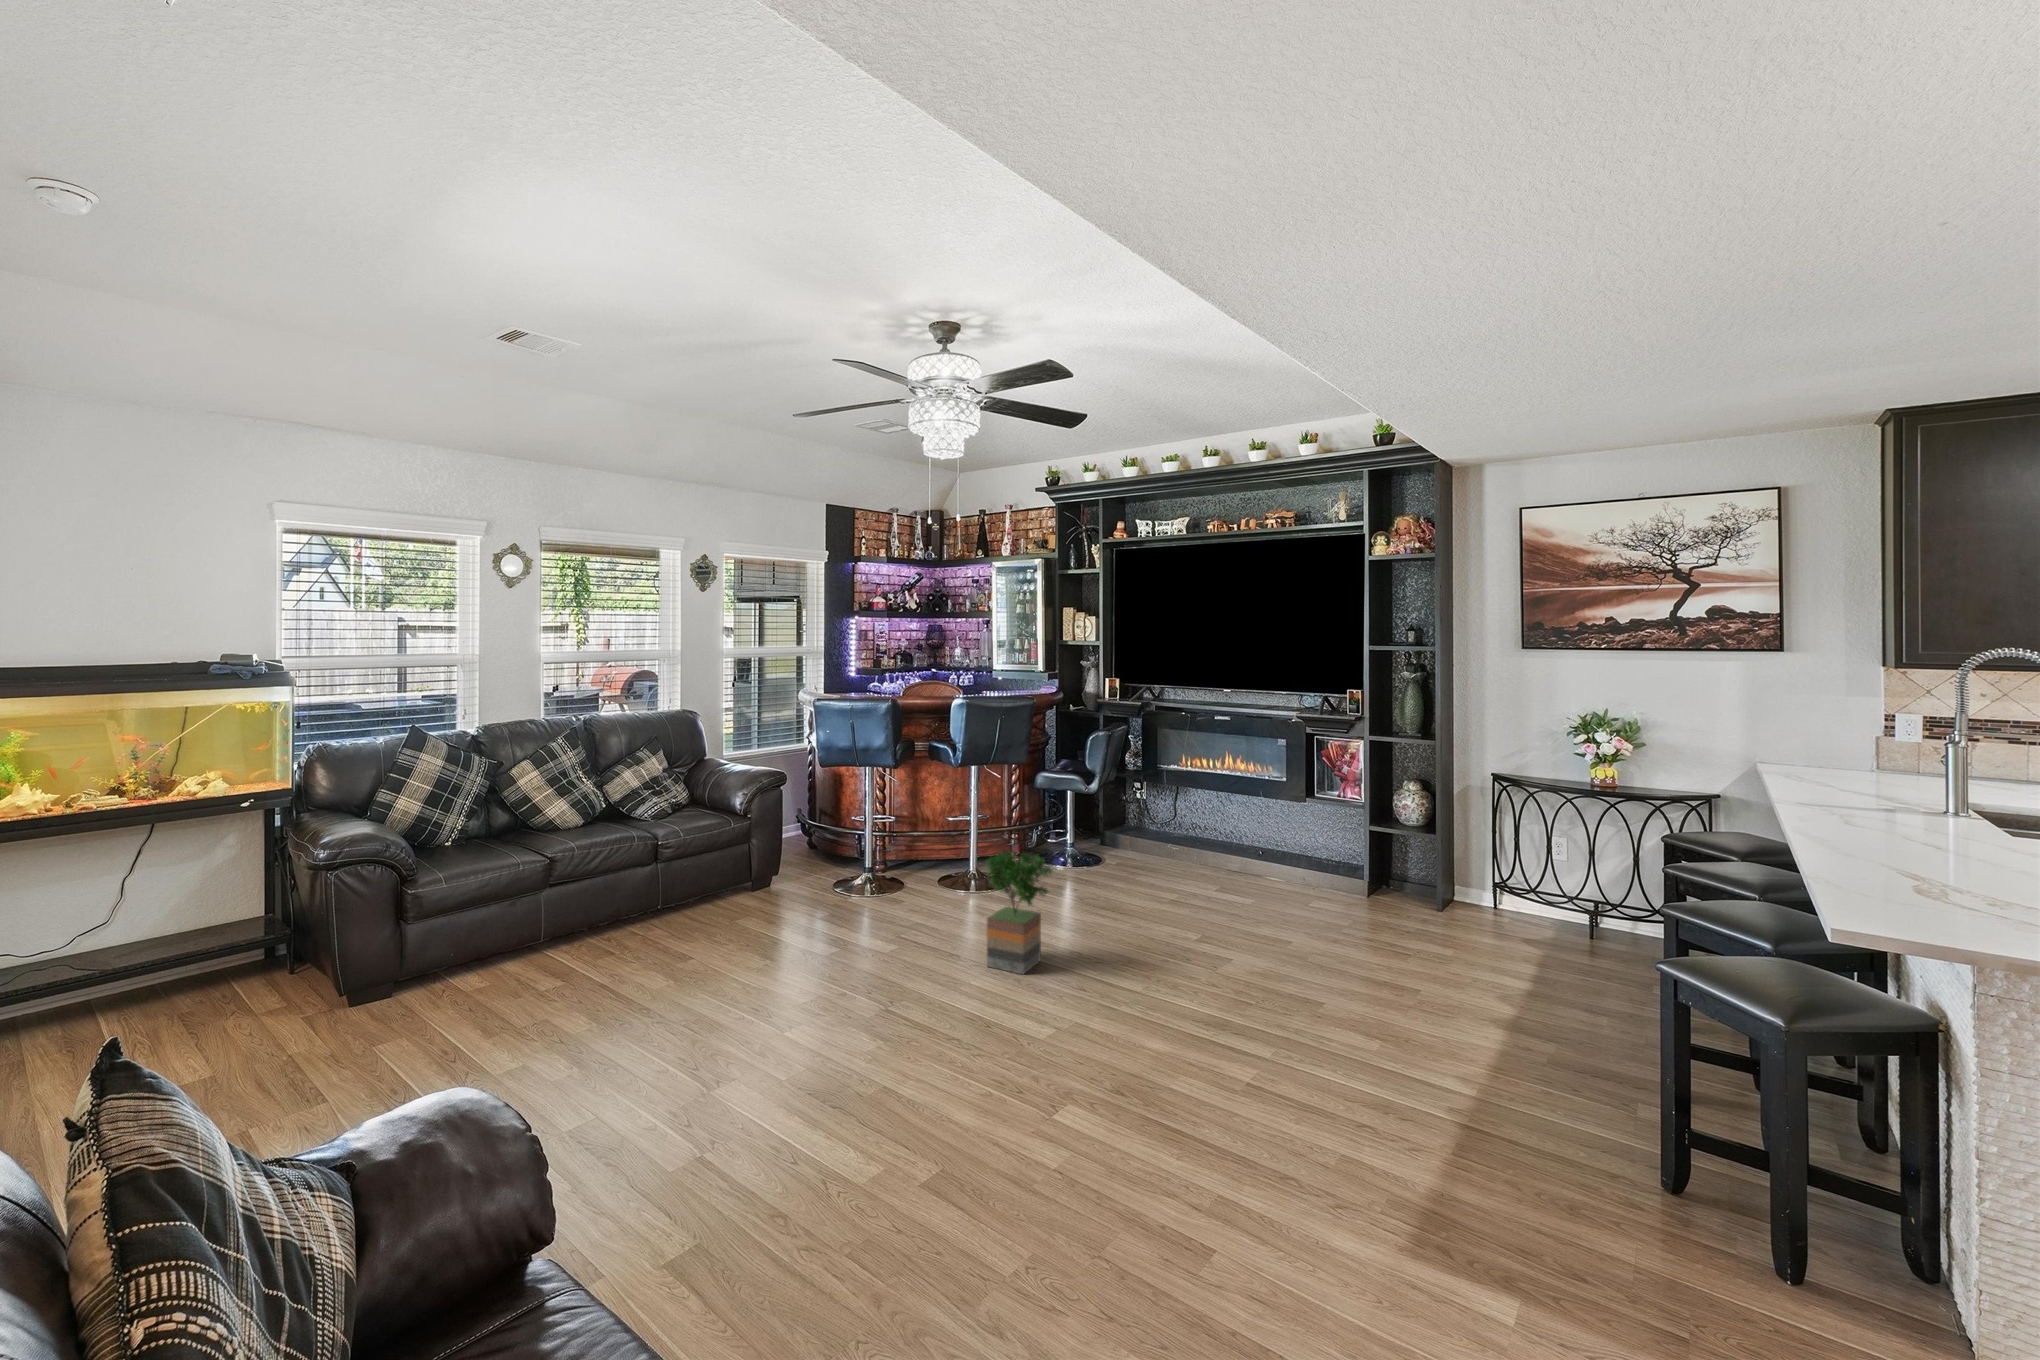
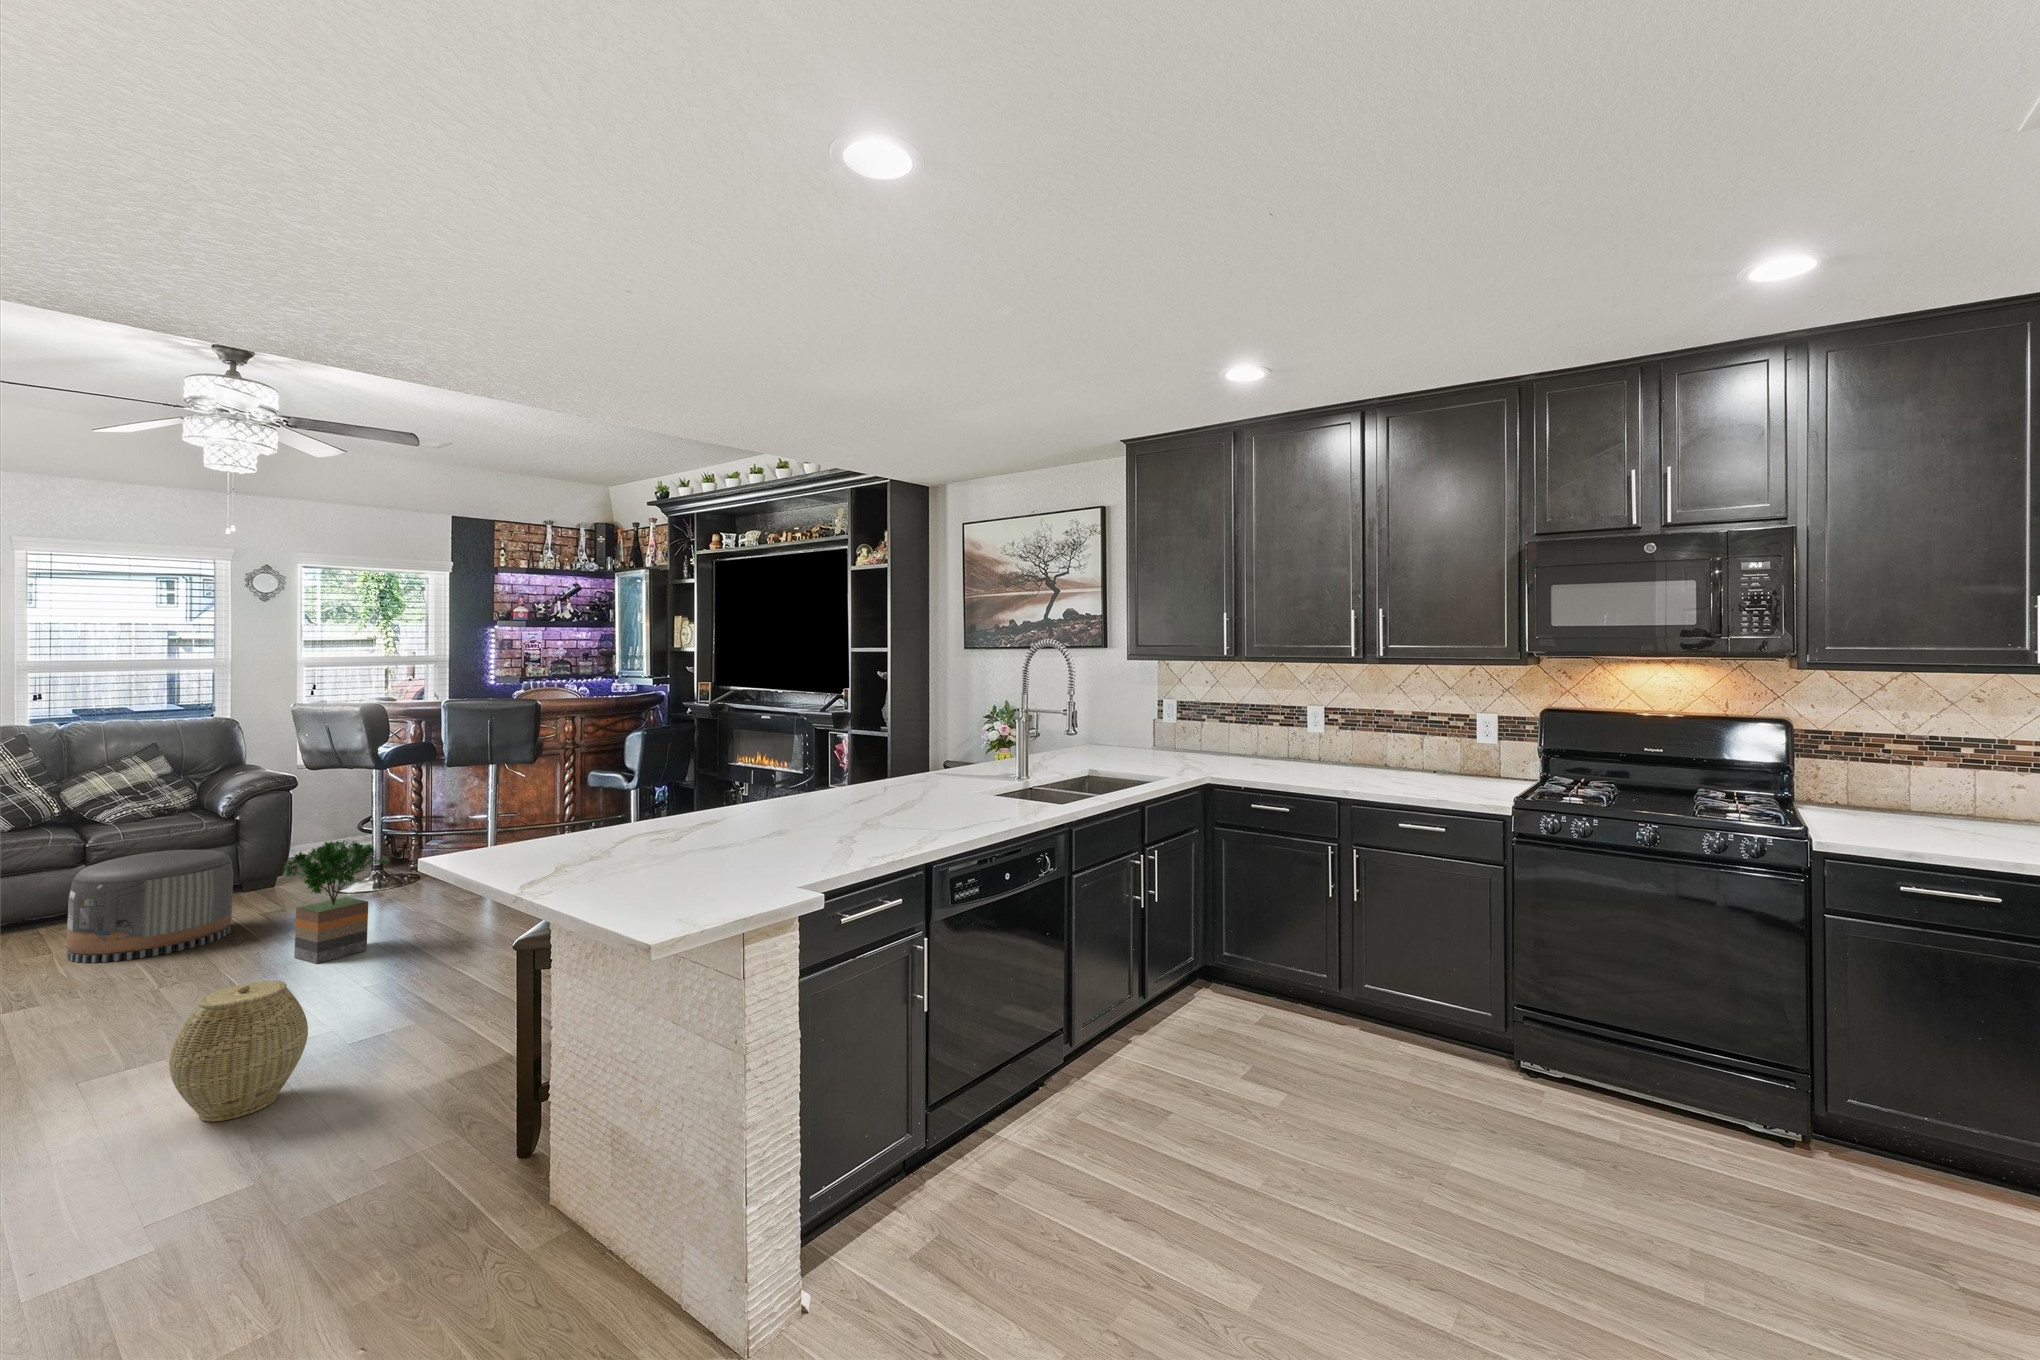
pouf: none [763,854,870,965] -> present [66,850,233,963]
woven basket: none [1244,1013,1347,1154] -> present [169,981,308,1122]

